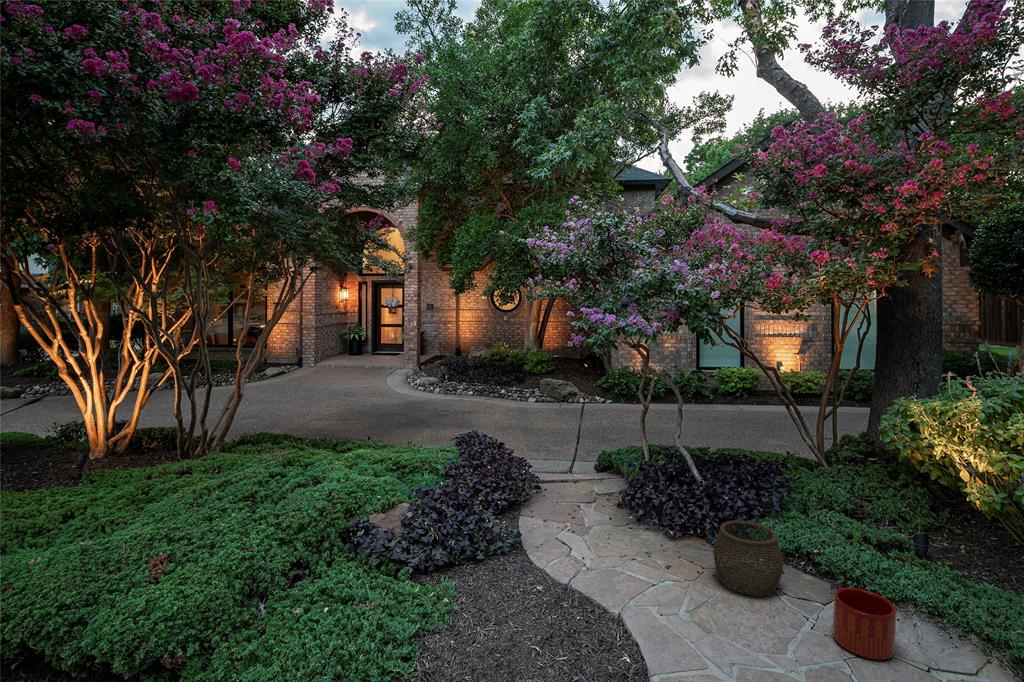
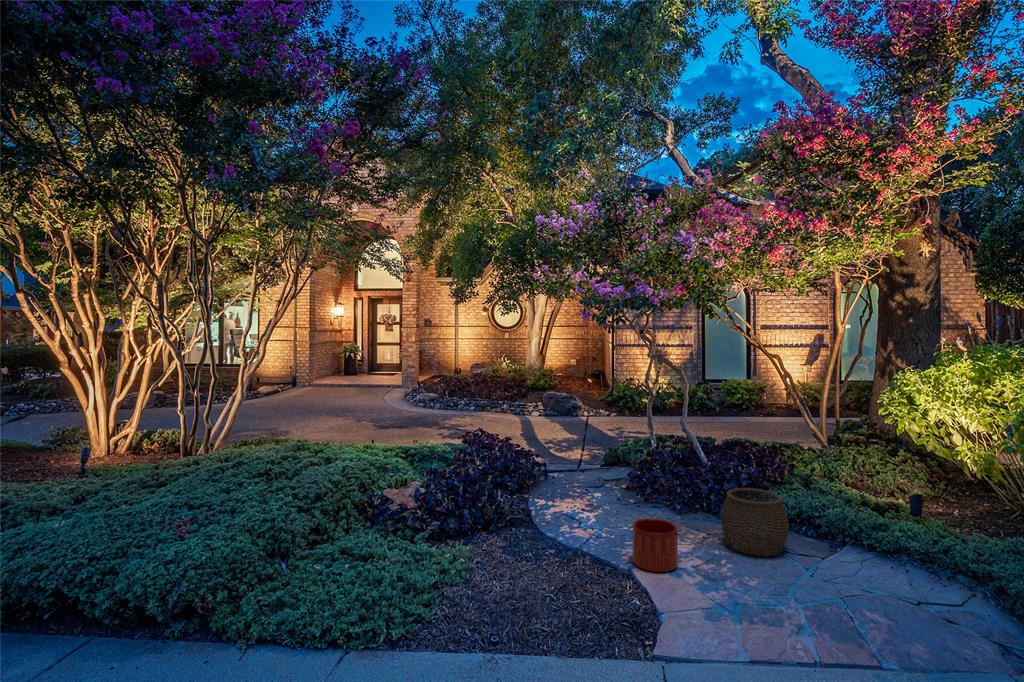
planter: present [833,588,896,660] -> present [632,518,678,572]

